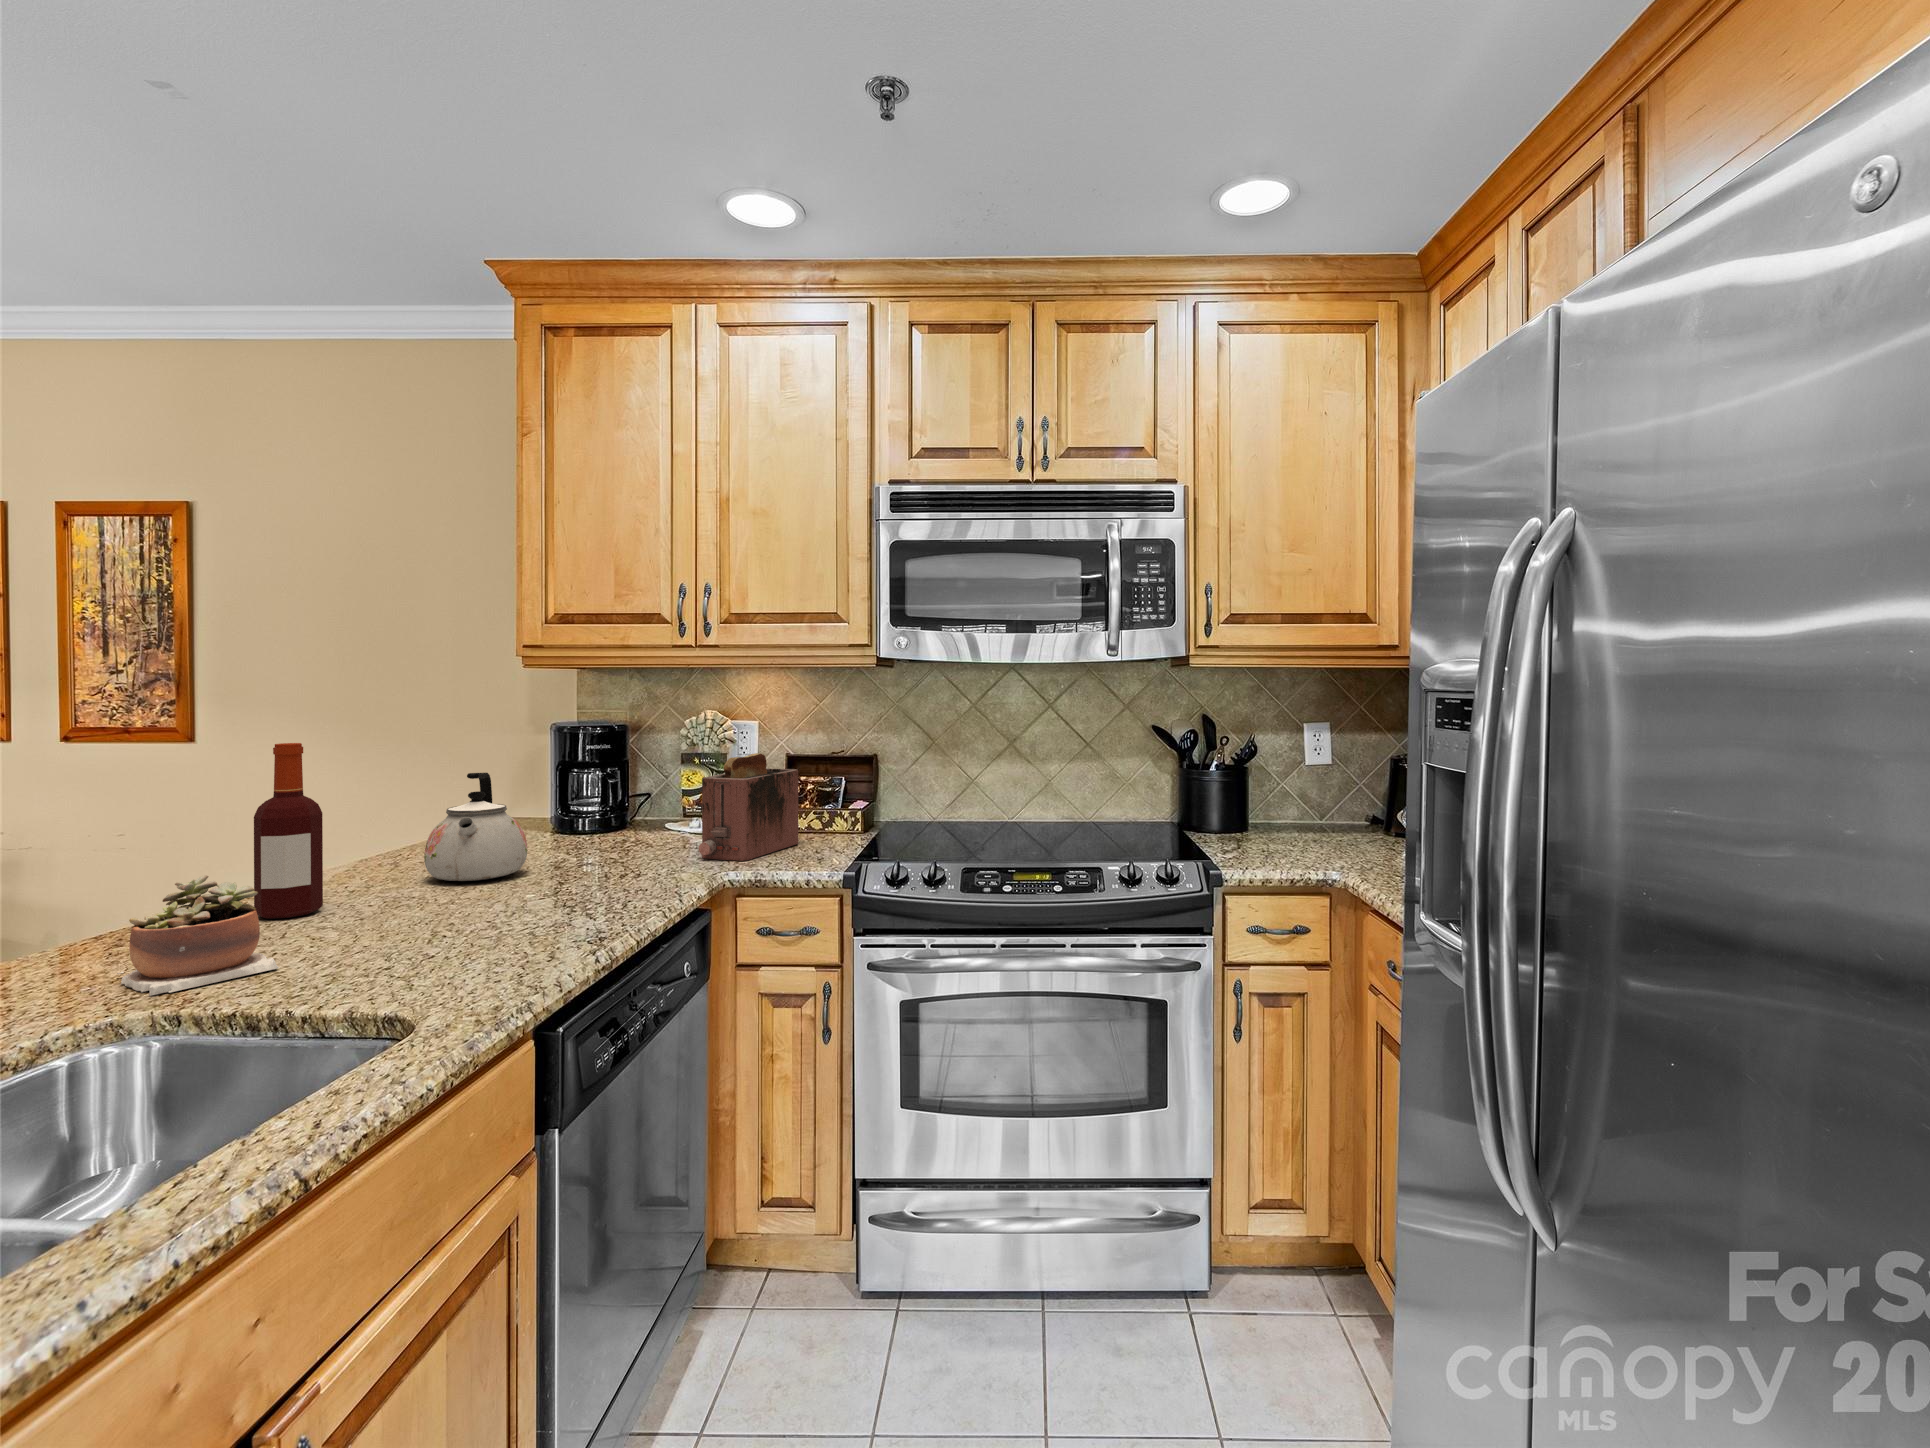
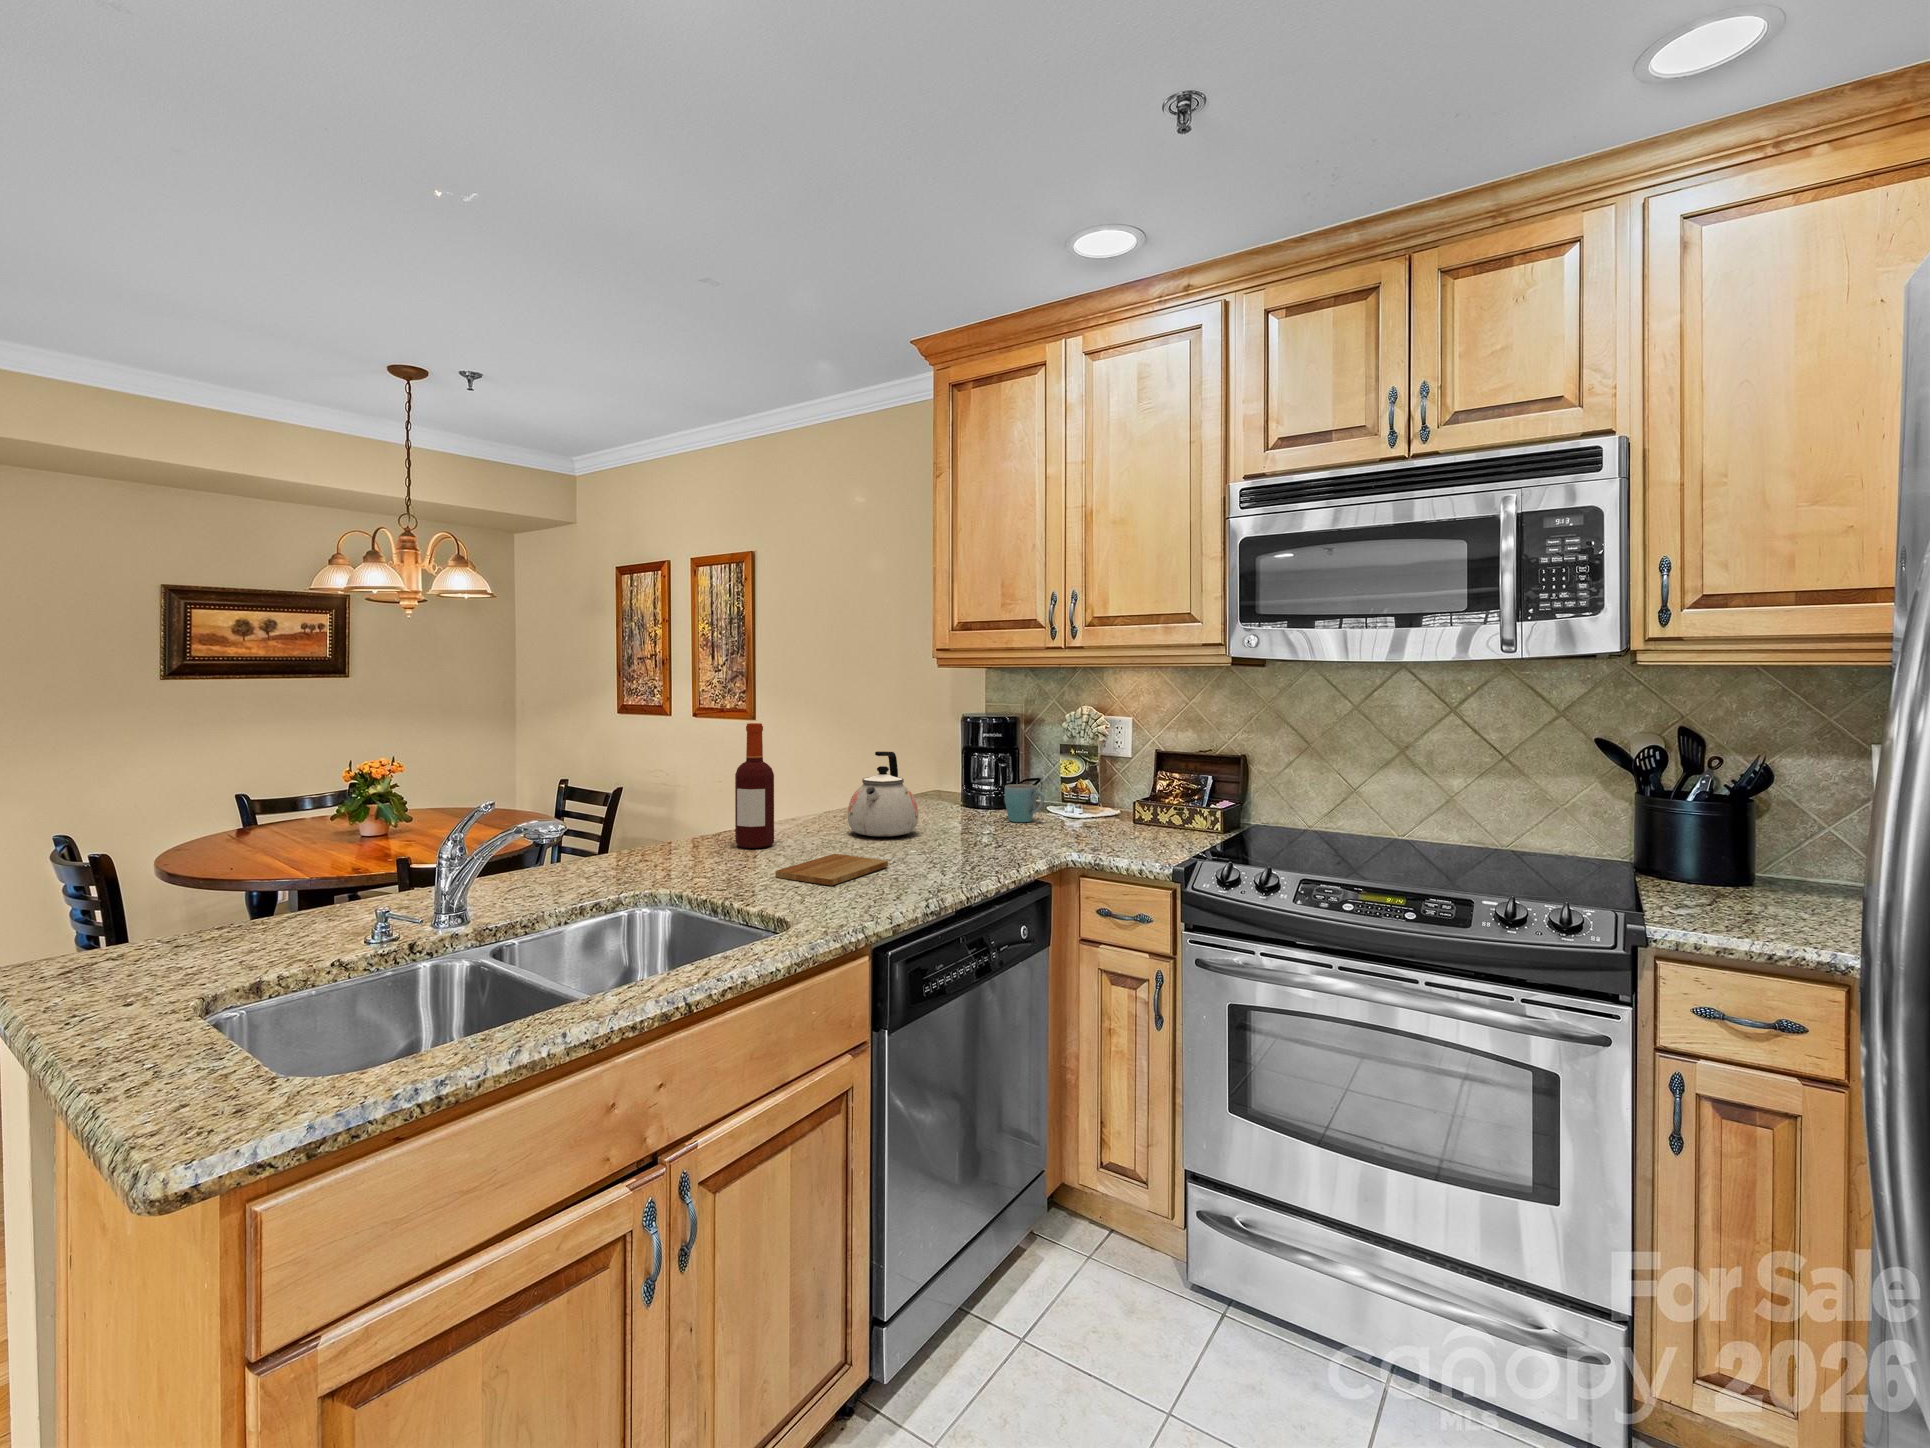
toaster: present [699,753,798,861] -> none [1054,747,1153,845]
mug: none [623,802,673,845] -> present [1005,784,1044,822]
succulent plant: present [117,875,279,996] -> none [642,812,722,888]
cutting board: none [363,906,520,949] -> present [775,854,888,885]

